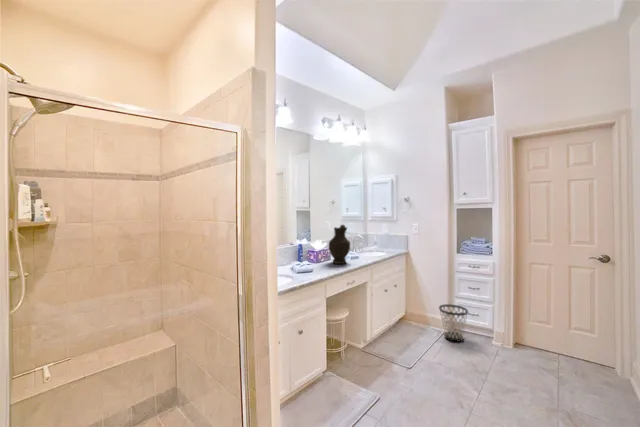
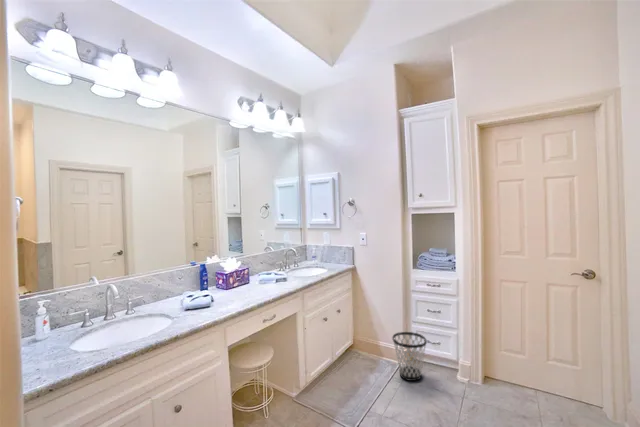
decorative vase: present [329,225,350,264] -> none [242,236,273,291]

